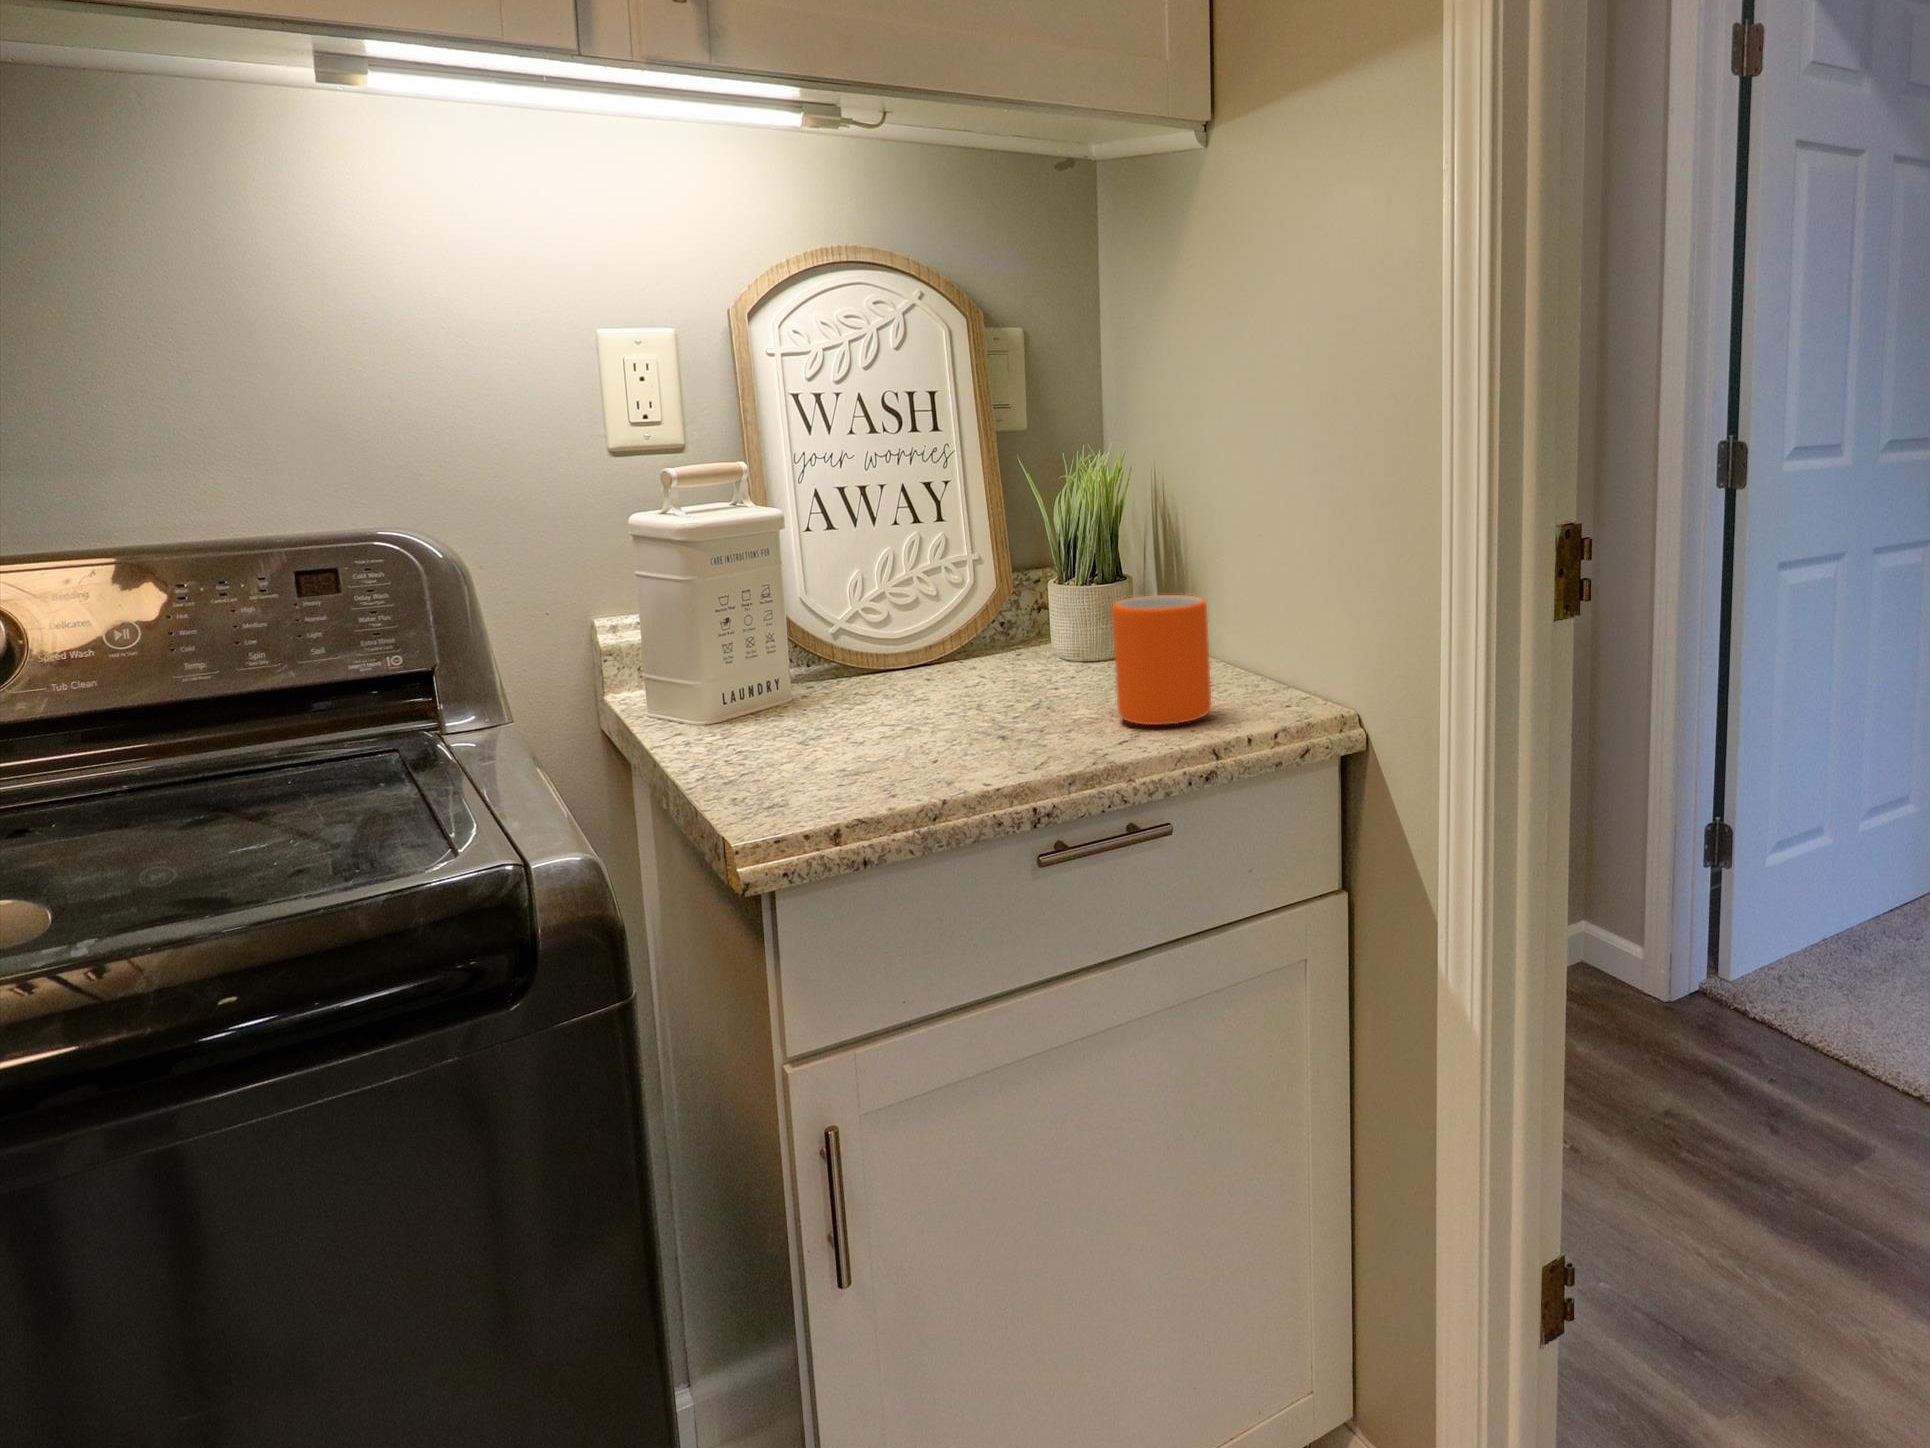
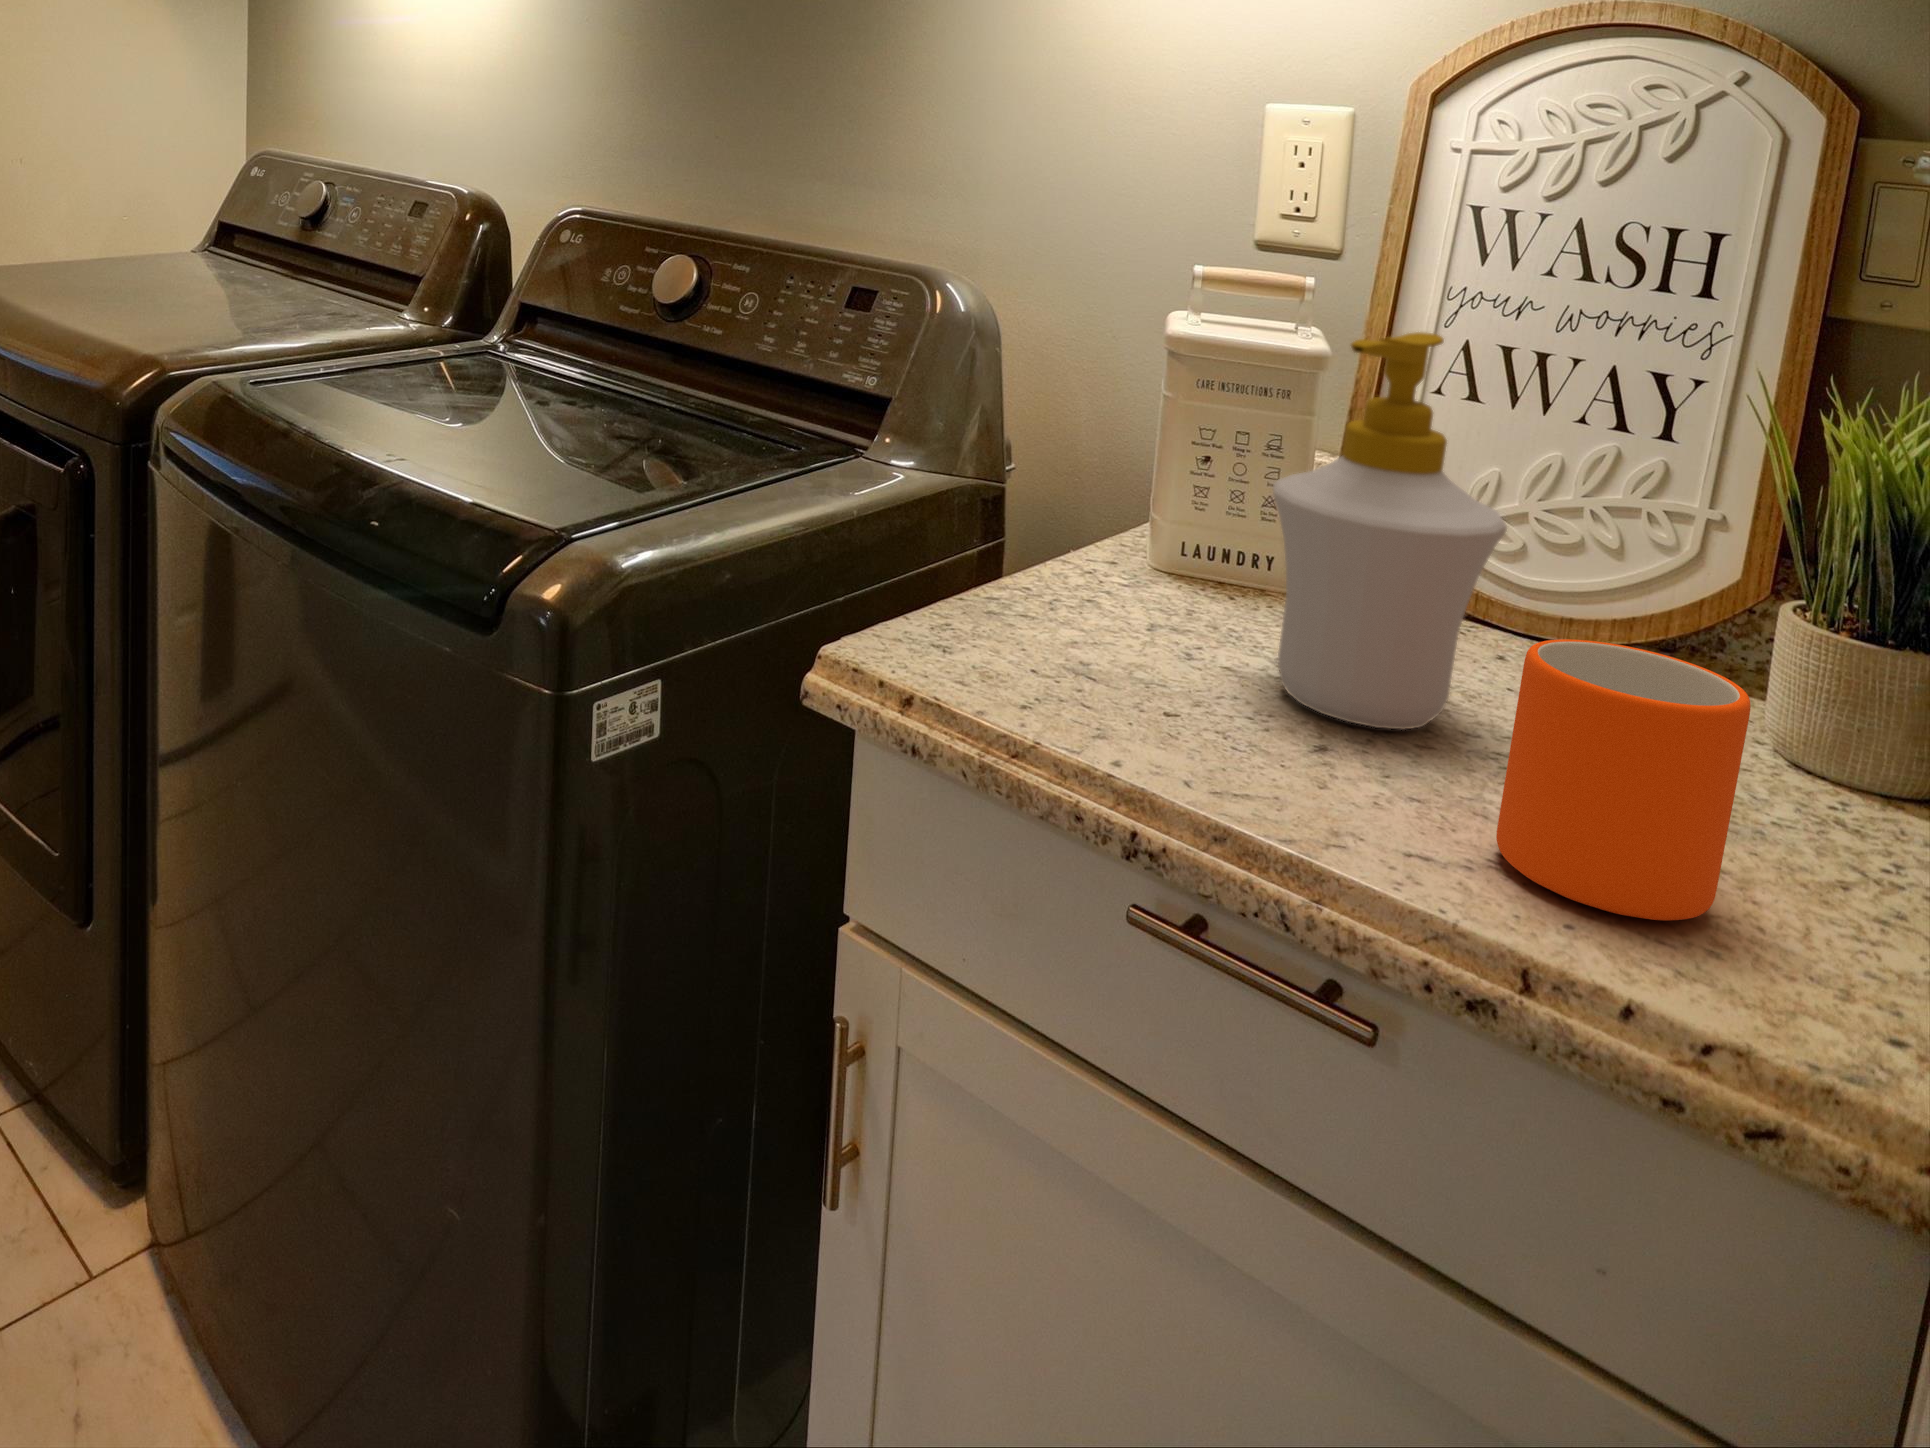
soap bottle: none [878,461,1017,720] -> present [1273,332,1507,729]

